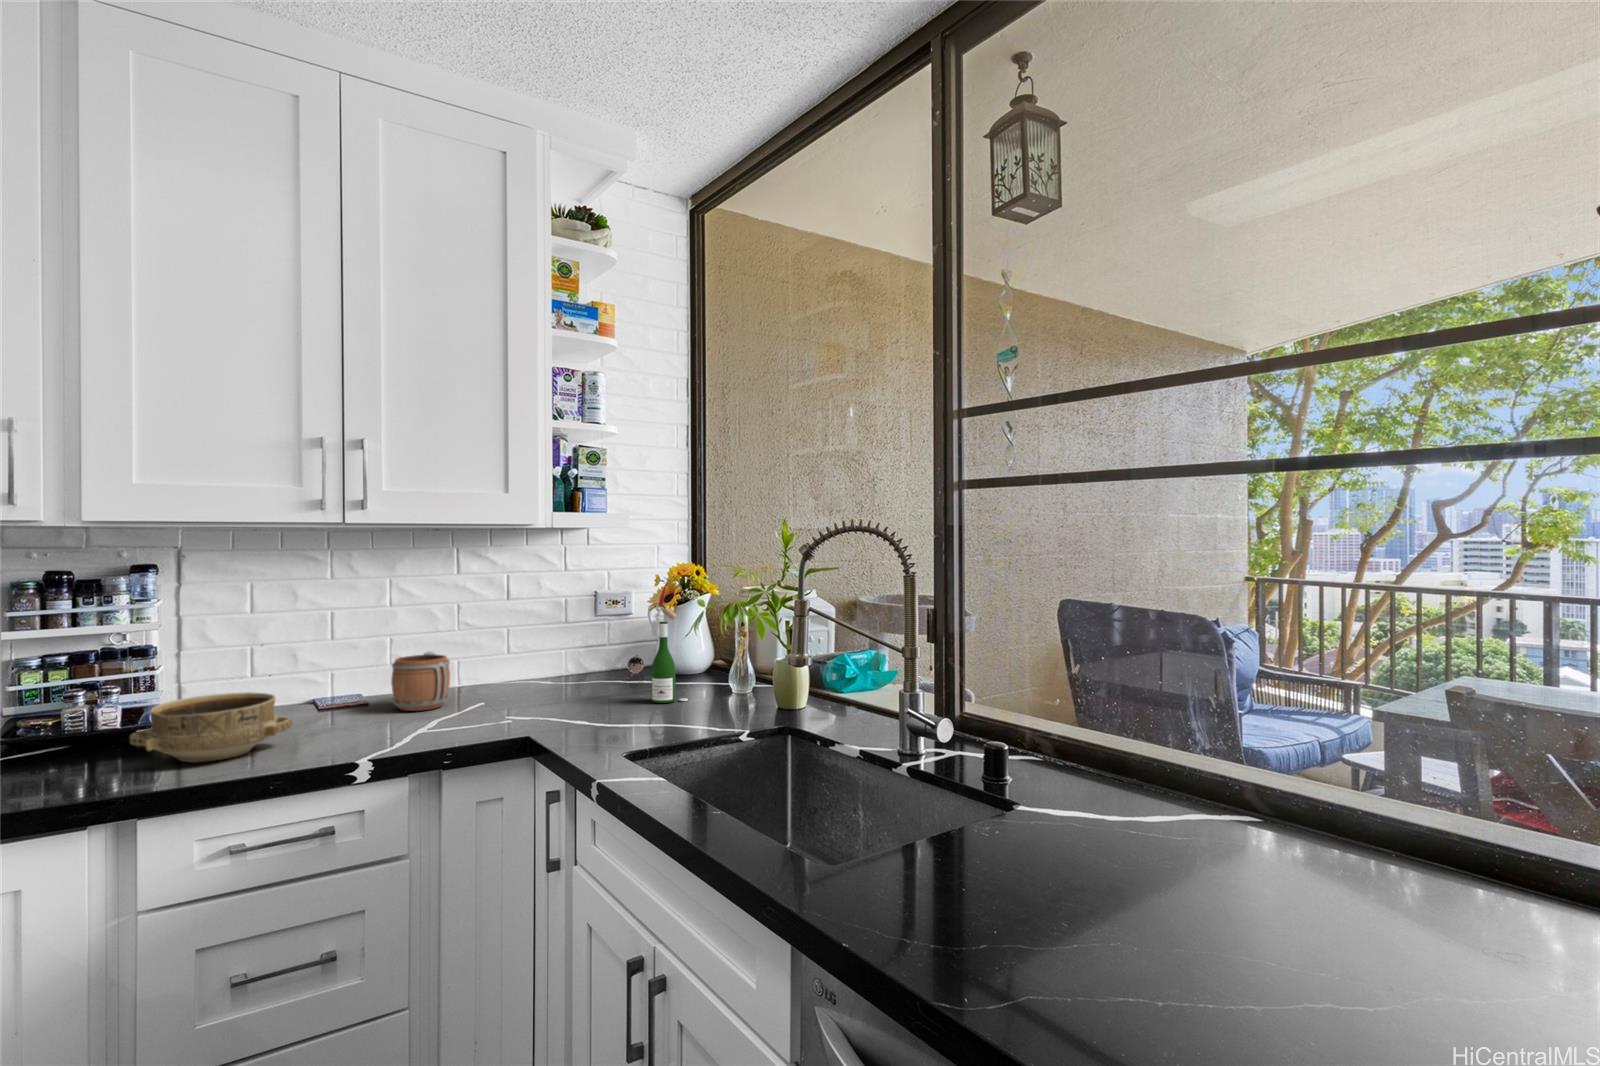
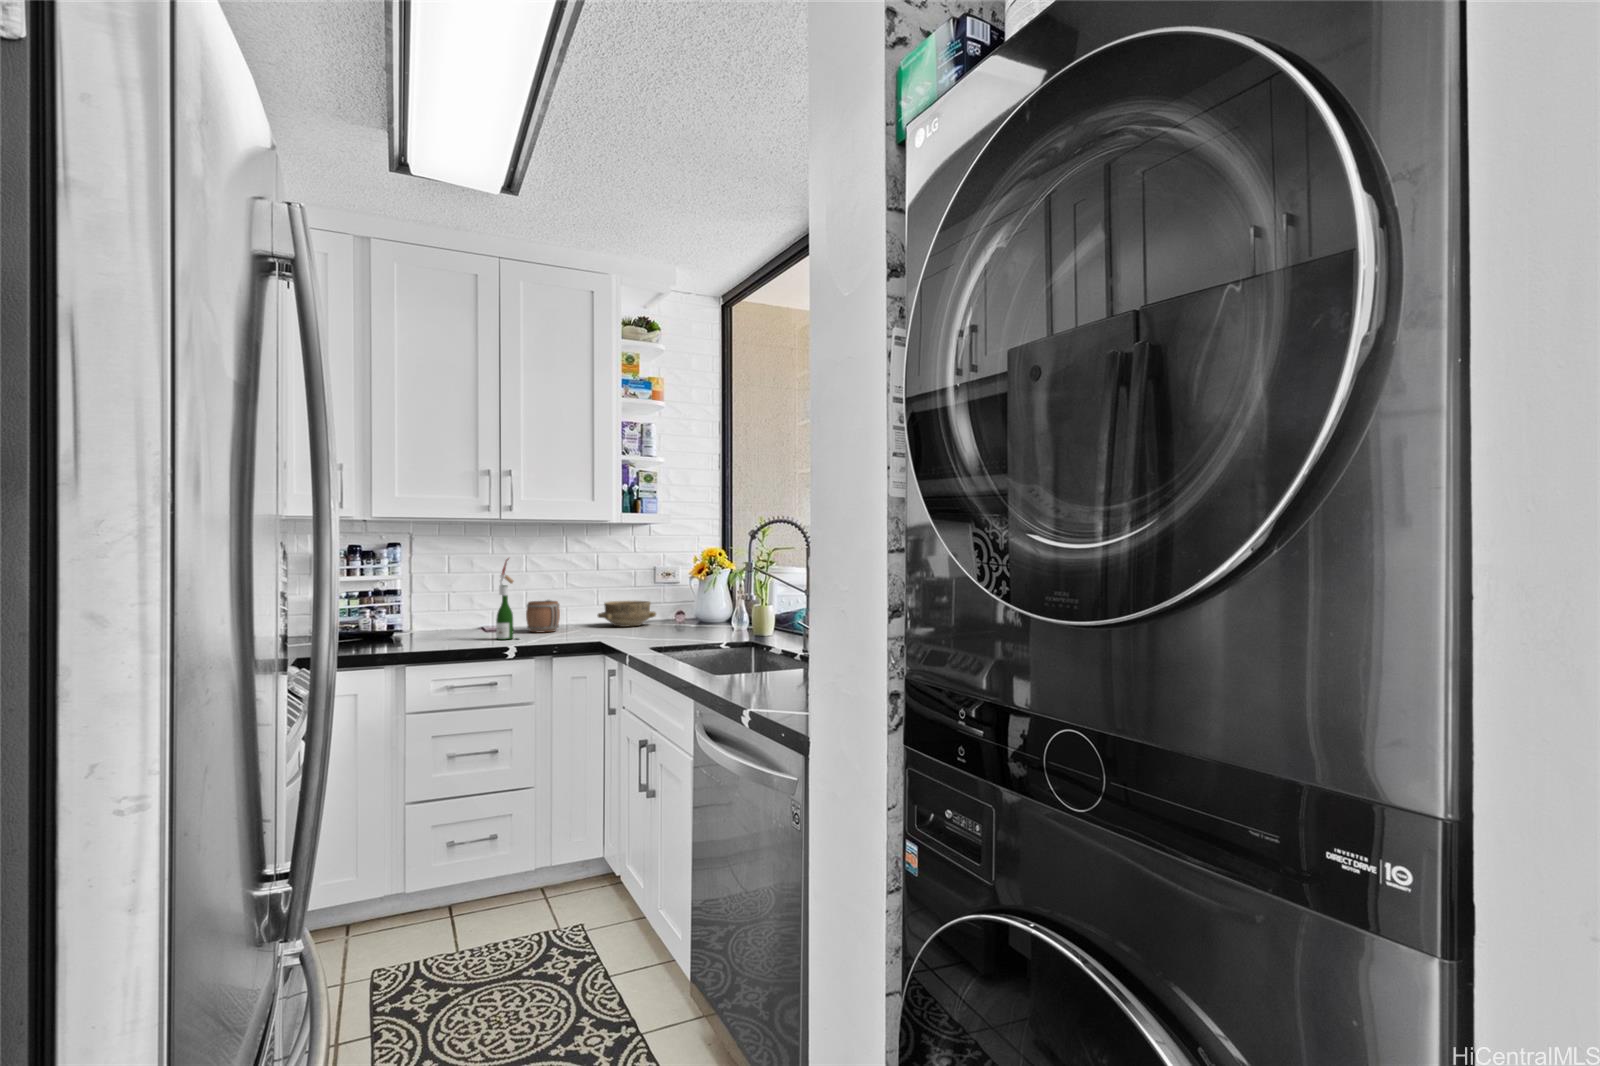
wine bottle: present [652,581,687,703] -> present [496,559,514,640]
ceramic bowl: present [130,692,293,762] -> present [597,600,656,627]

